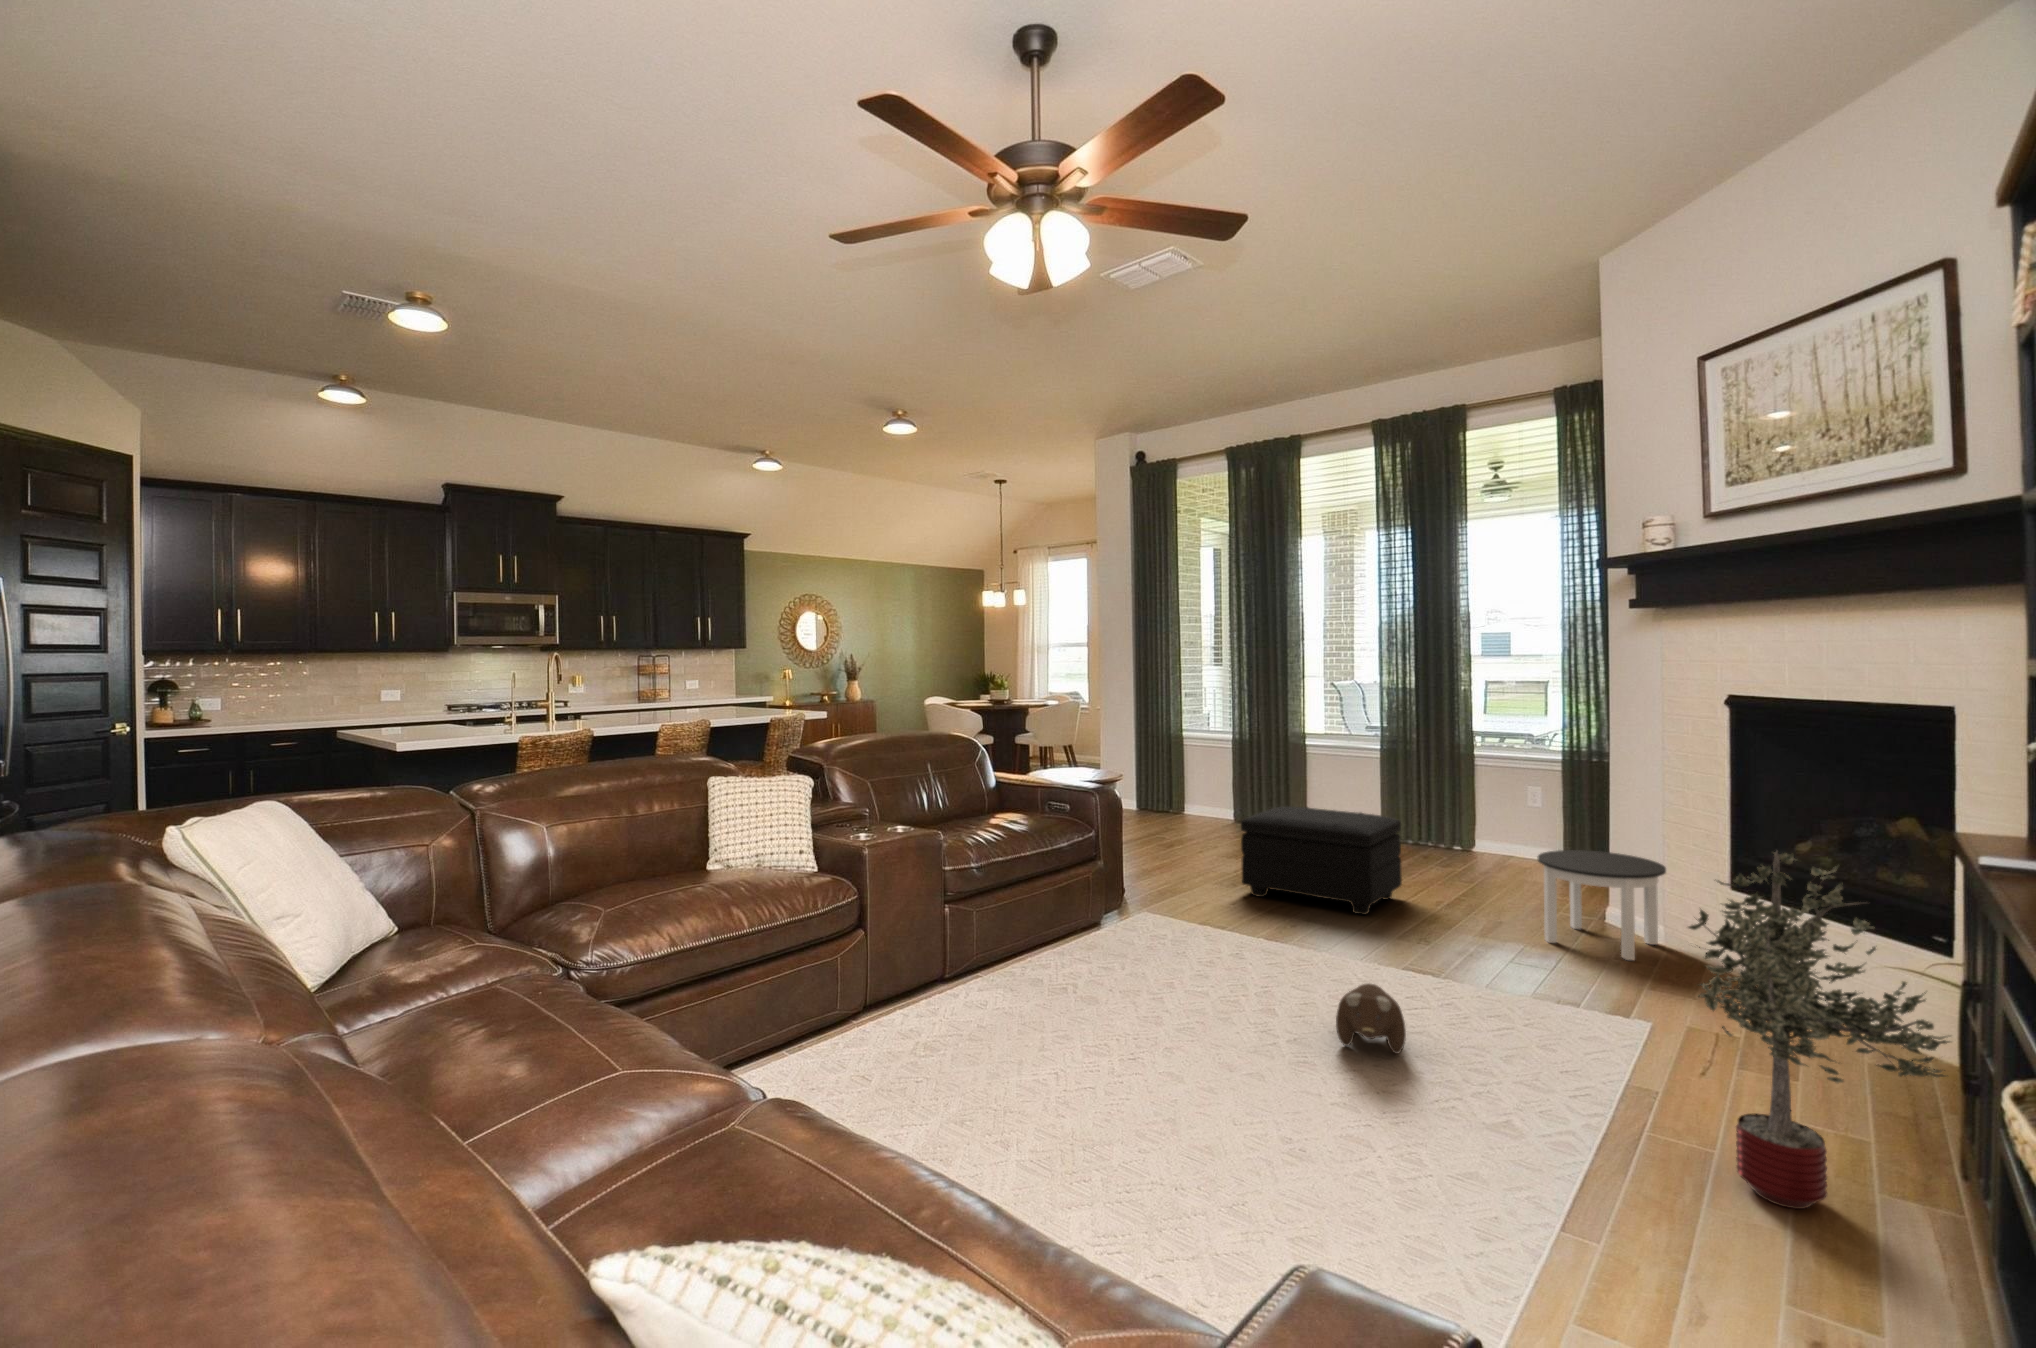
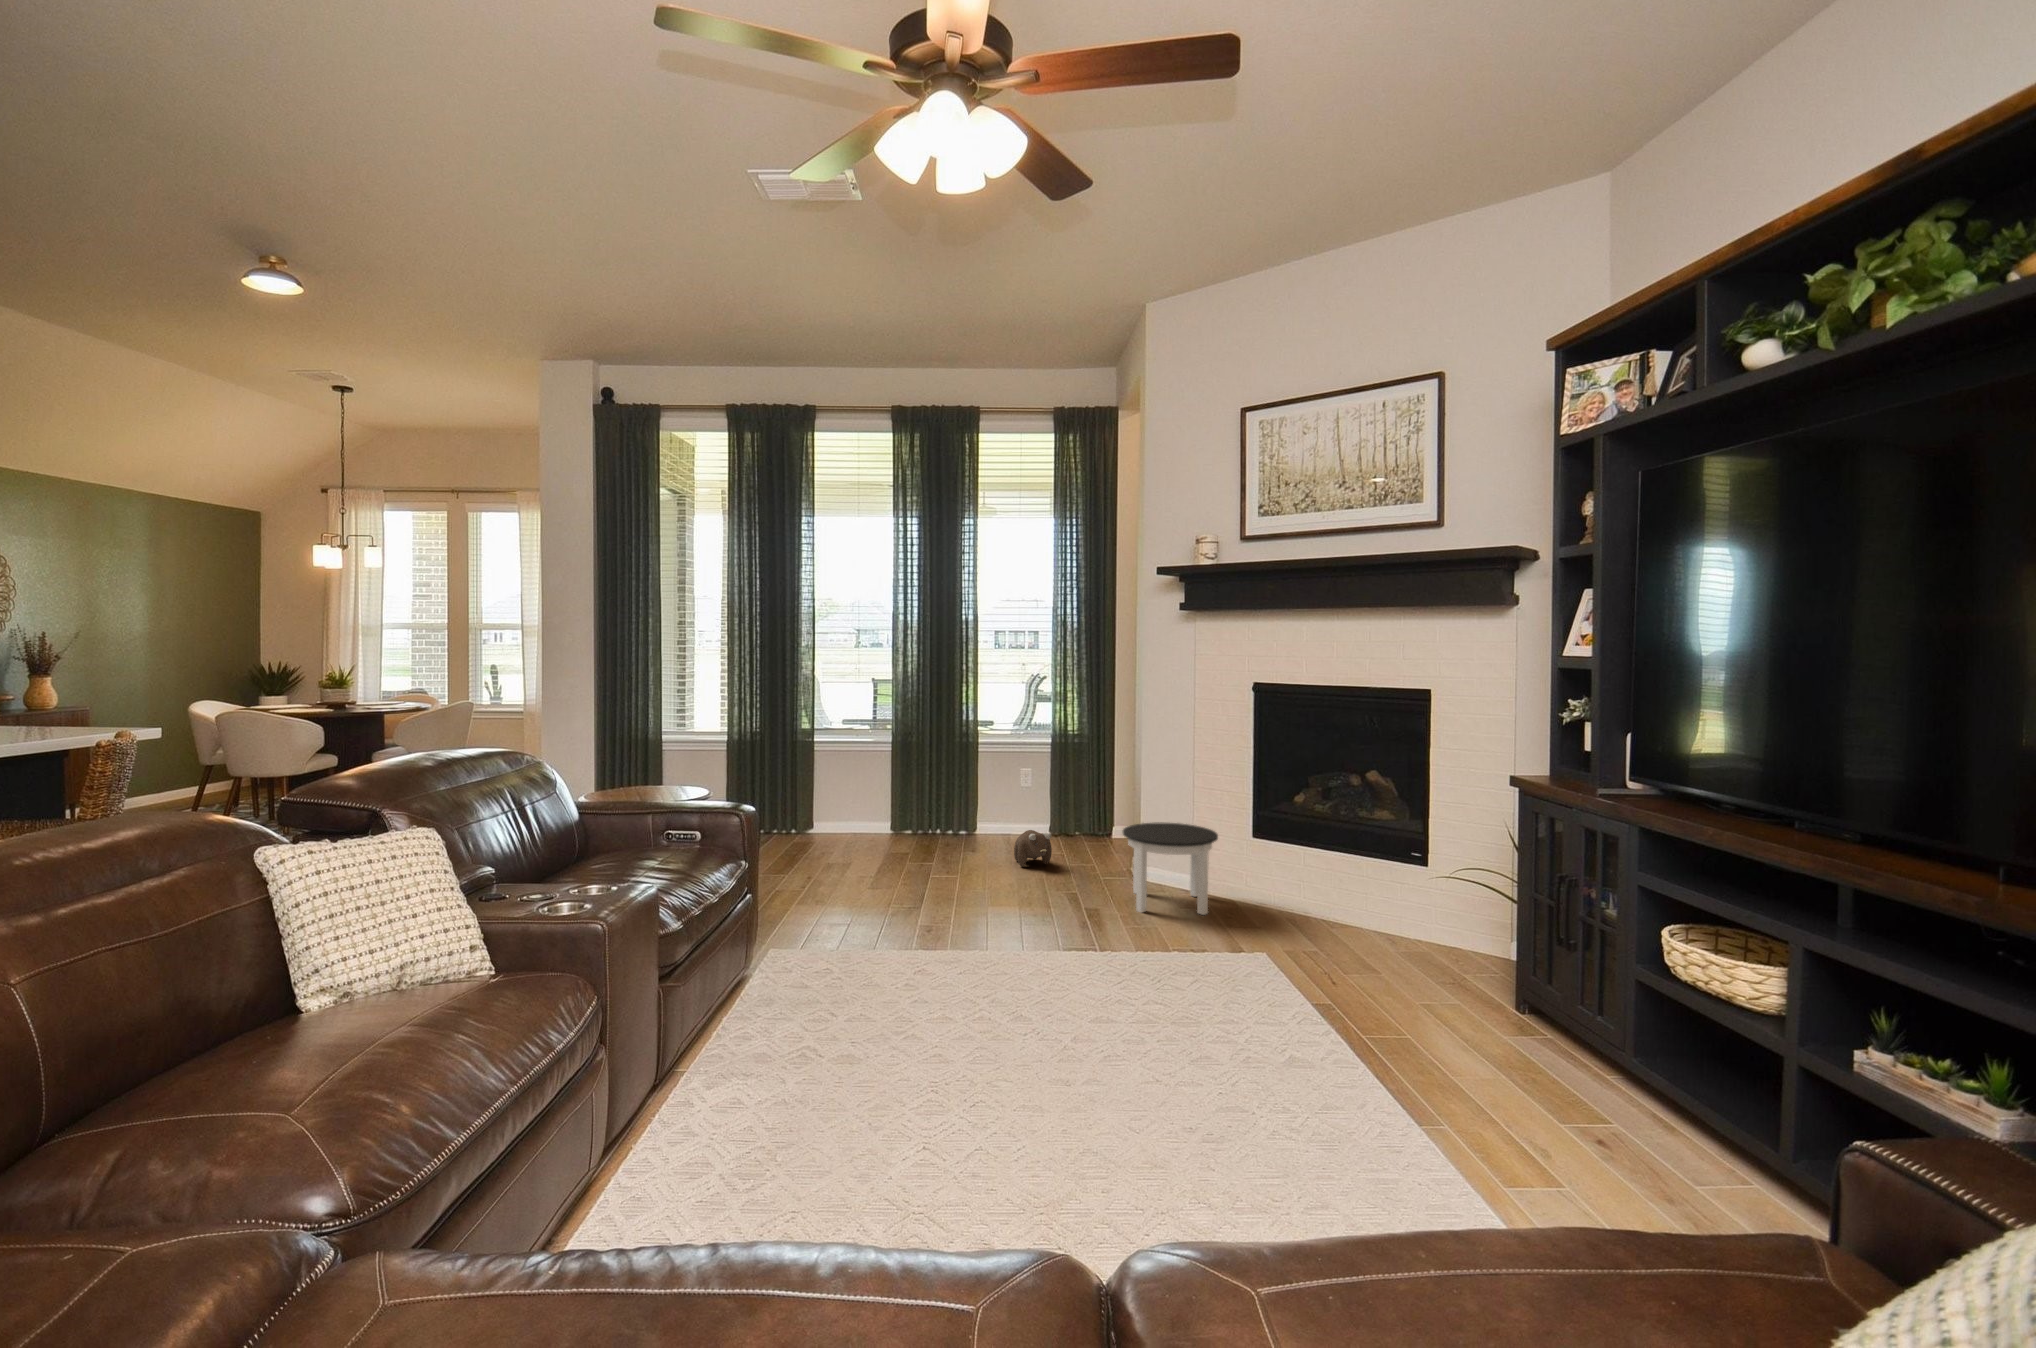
footstool: present [1241,806,1402,915] -> none [847,811,997,923]
potted tree: present [1688,852,1950,1209] -> none [1482,813,1685,1110]
plush toy: present [1336,984,1406,1054] -> present [1014,830,1052,866]

